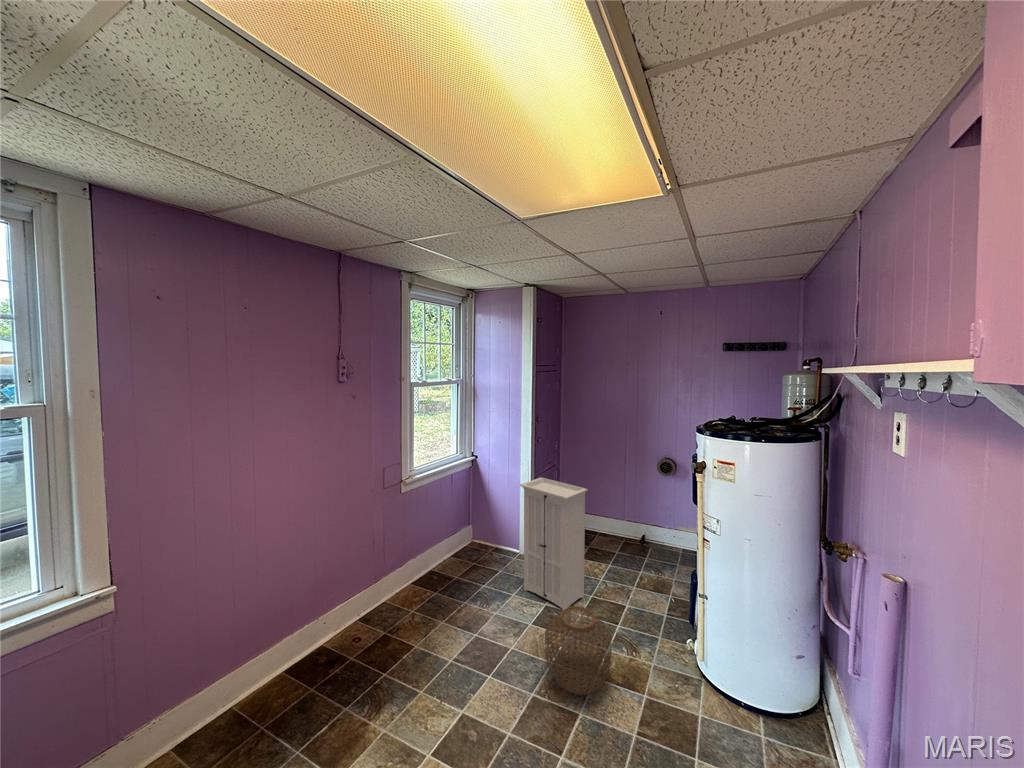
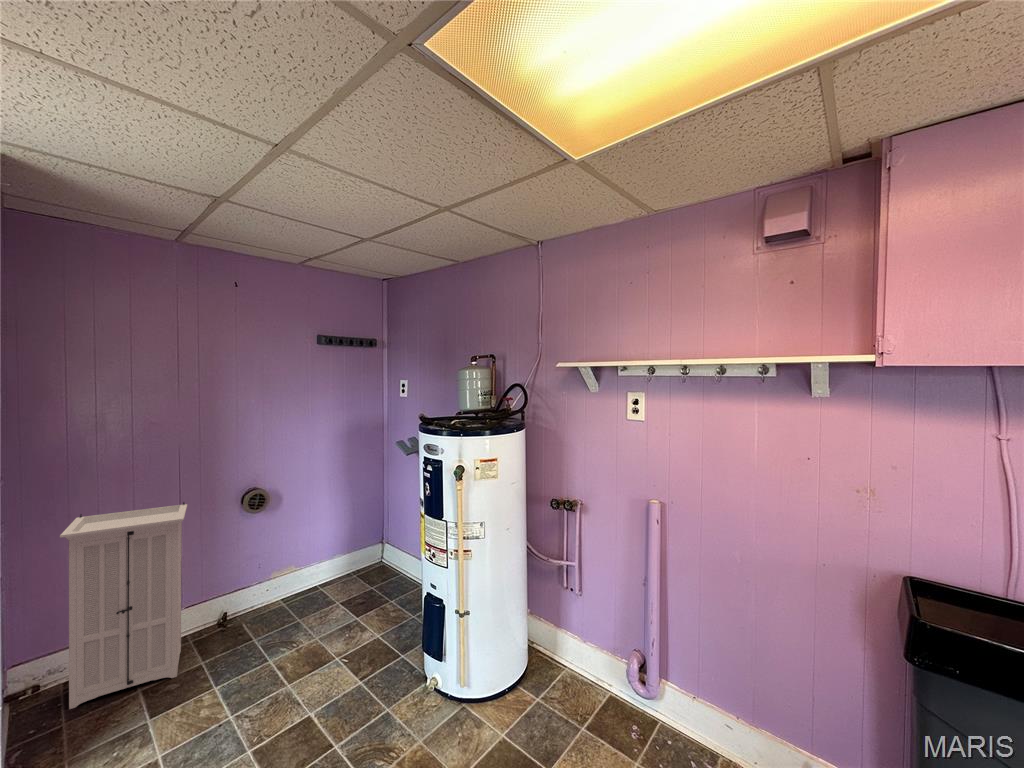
woven basket: present [545,606,611,695] -> none [233,616,318,718]

